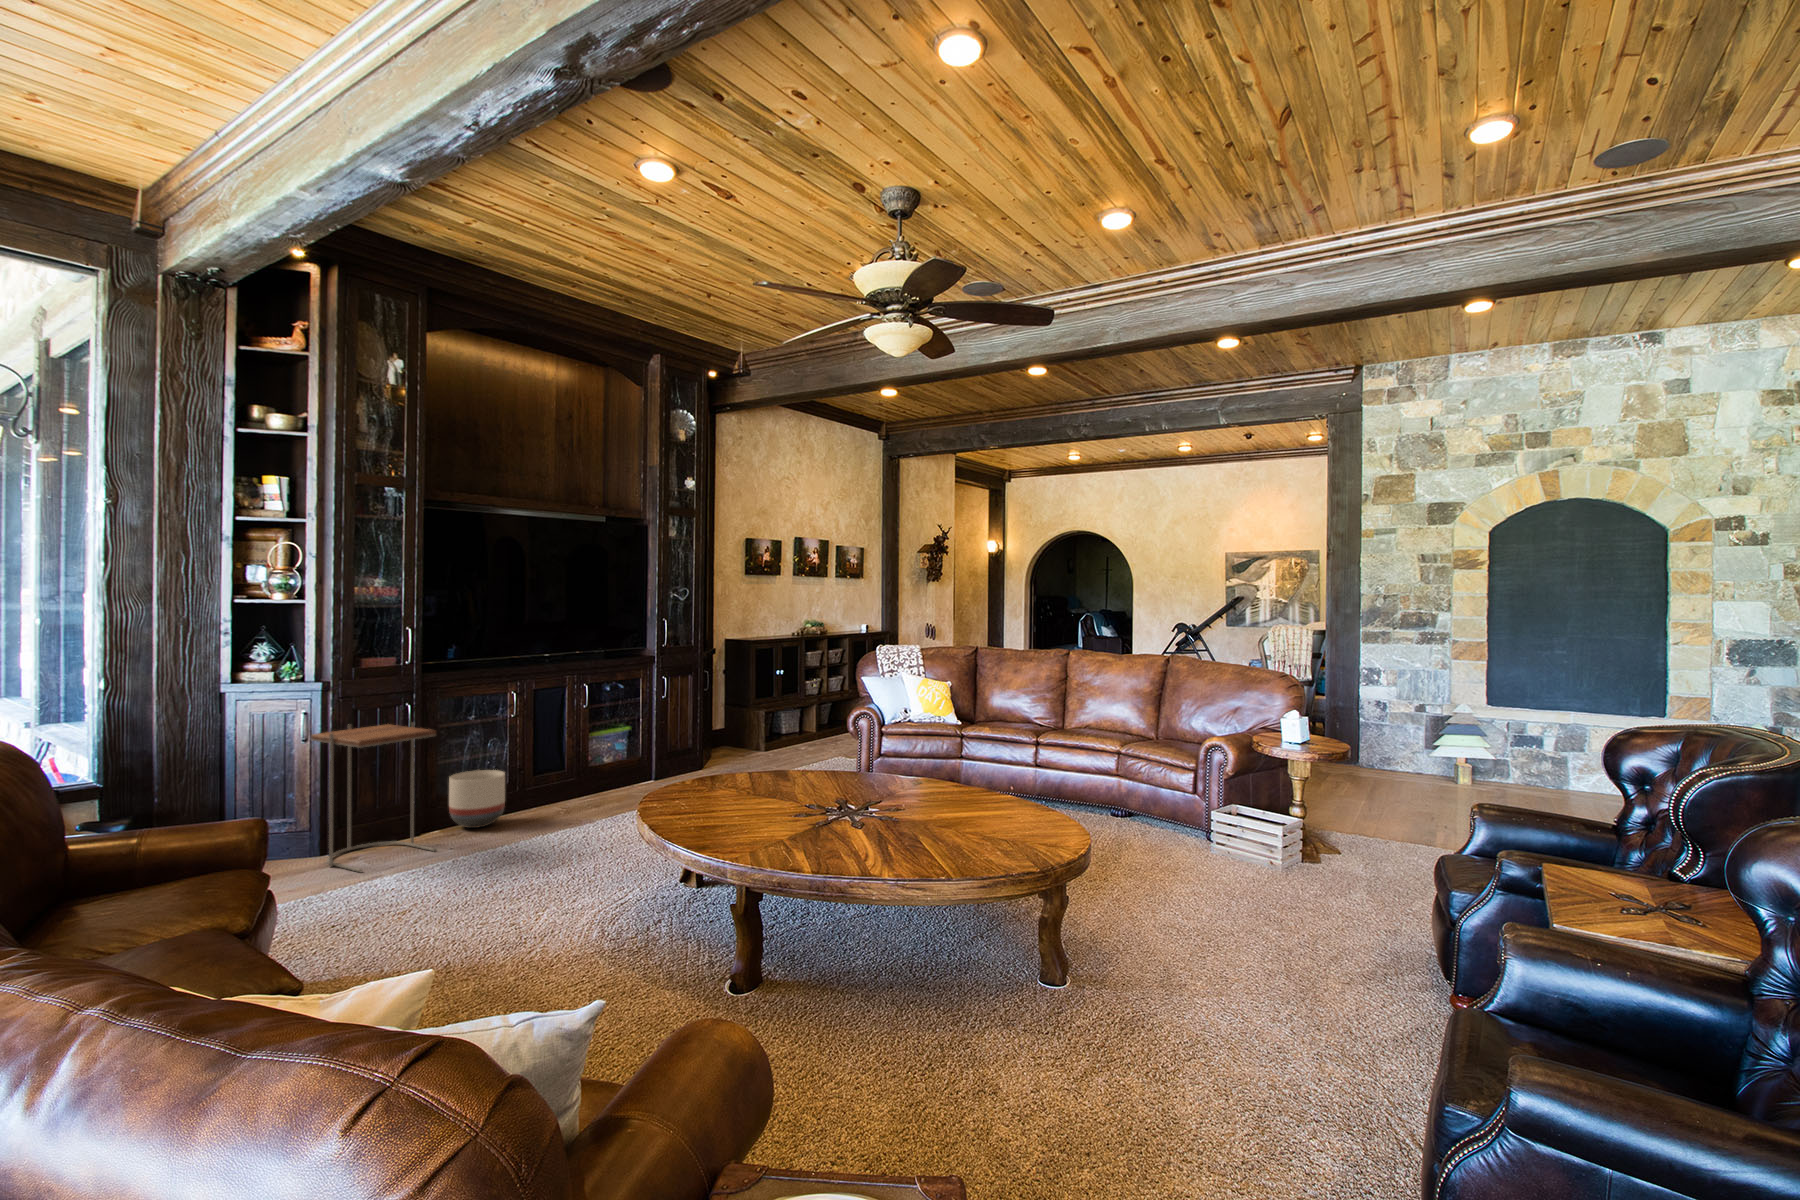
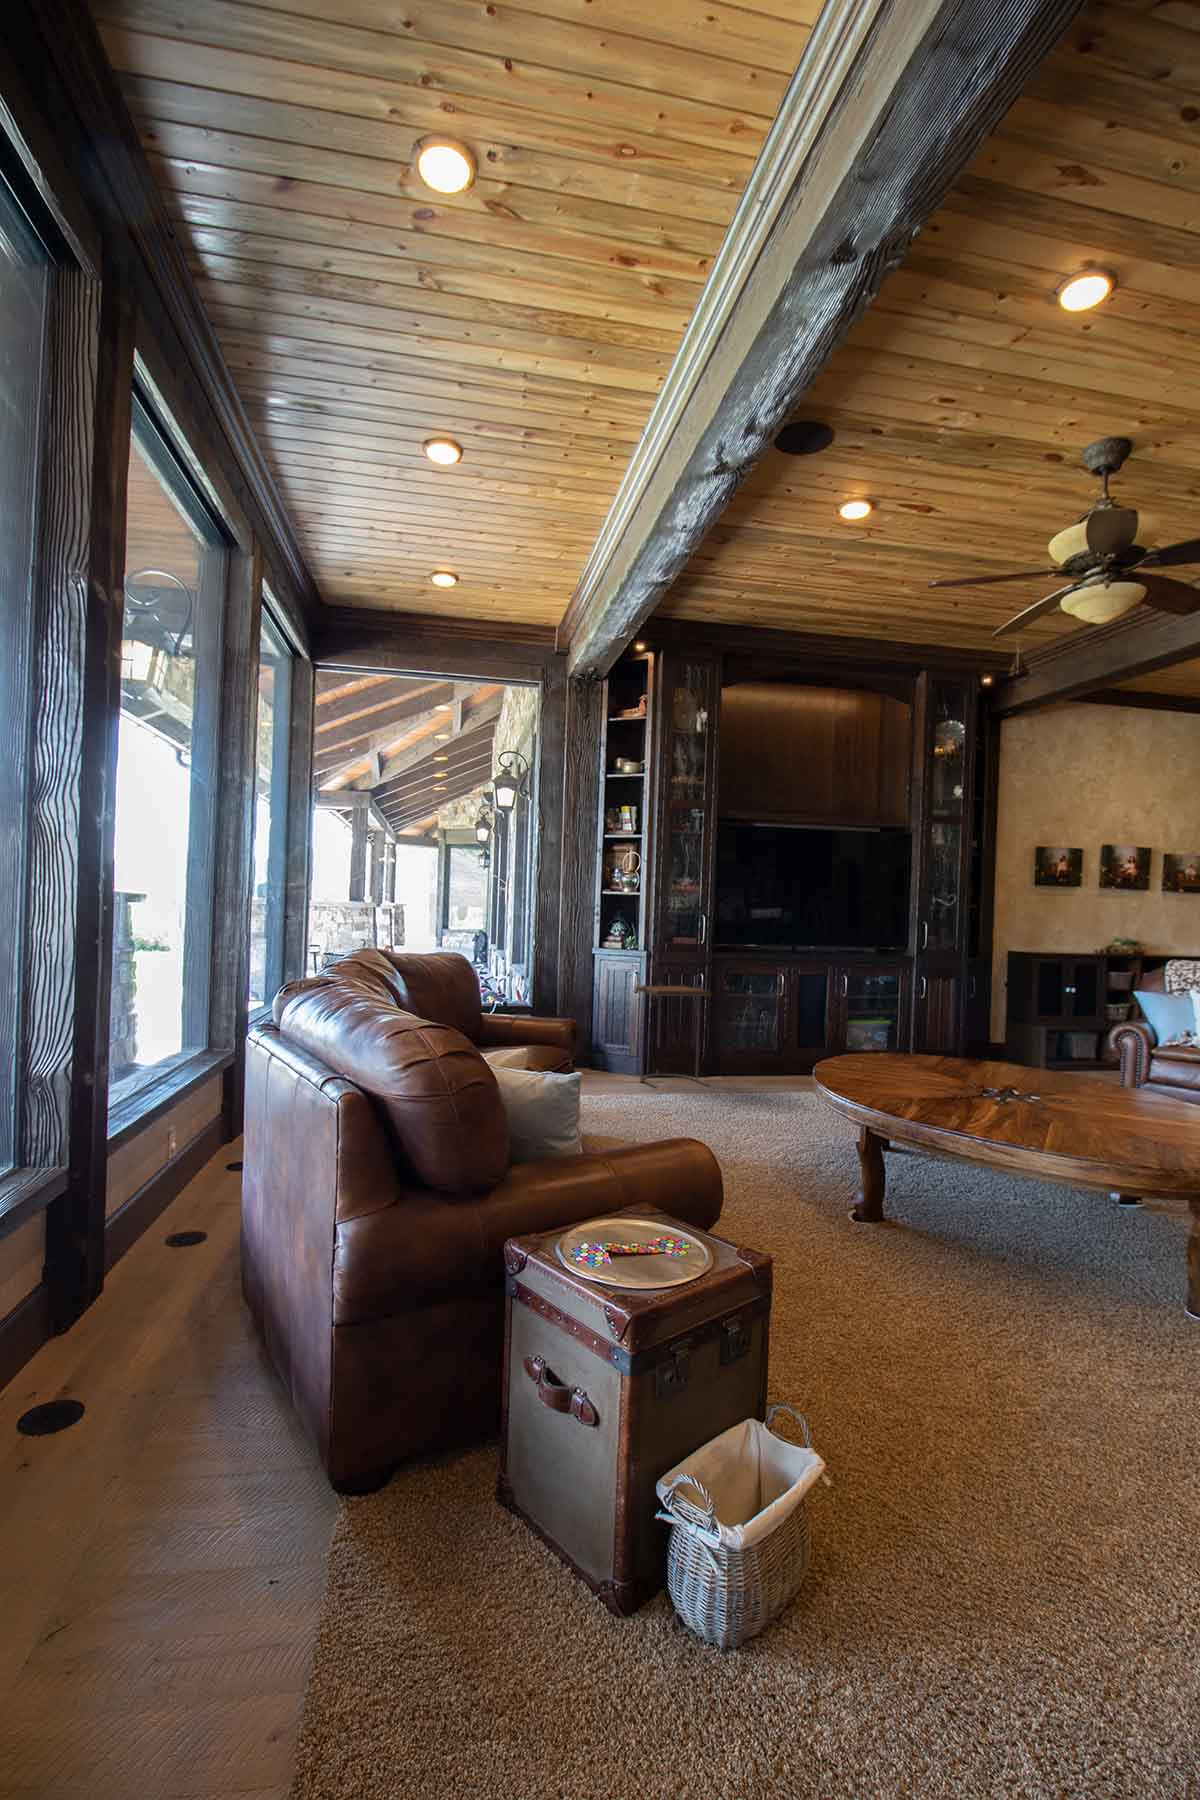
planter: present [449,770,505,828] -> none [727,1034,769,1079]

